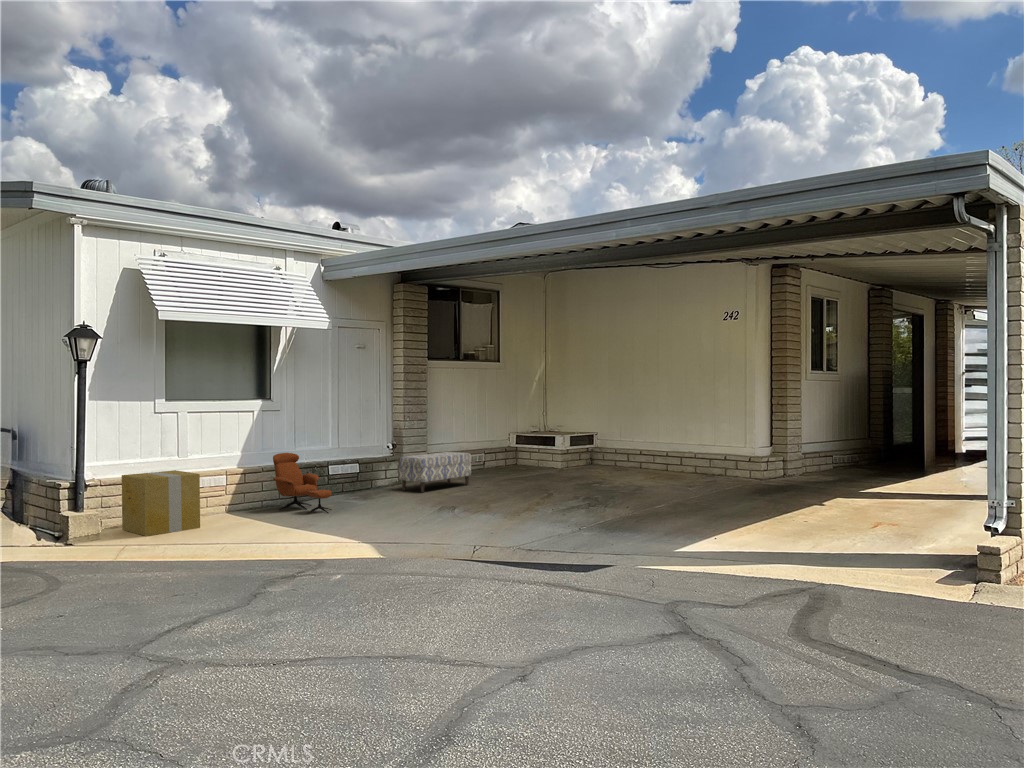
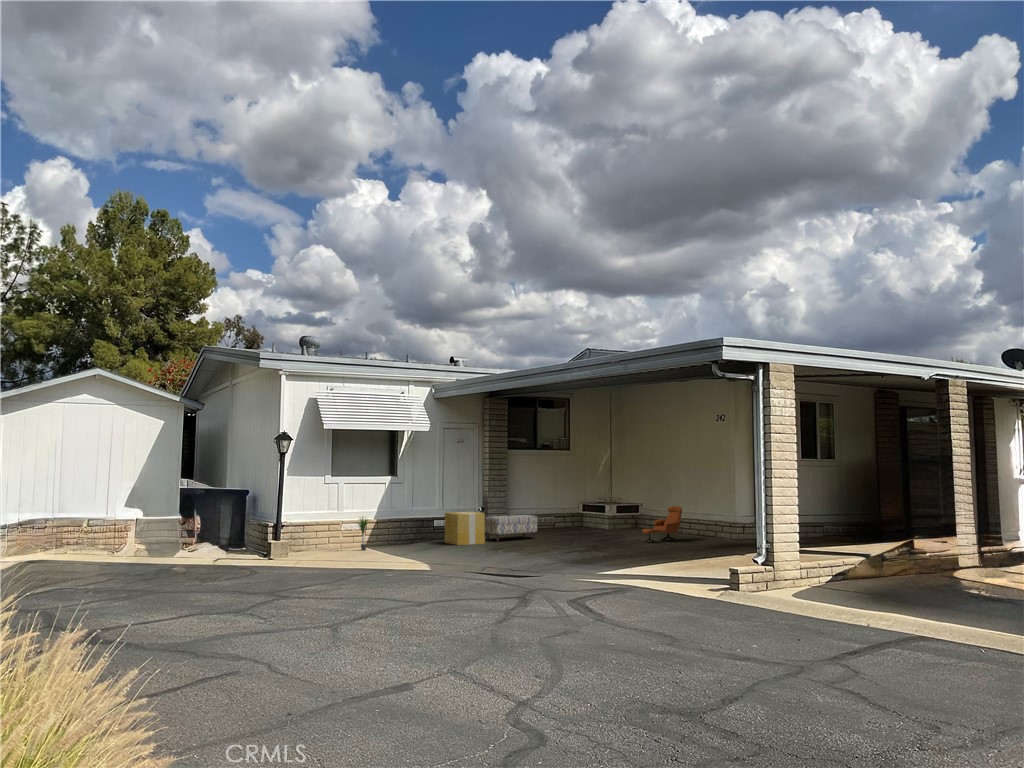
lounge chair: present [273,453,332,513] -> present [642,506,682,543]
potted plant: none [204,458,246,519] -> present [357,518,368,550]
cardboard box: present [122,470,200,536] -> present [445,512,485,545]

